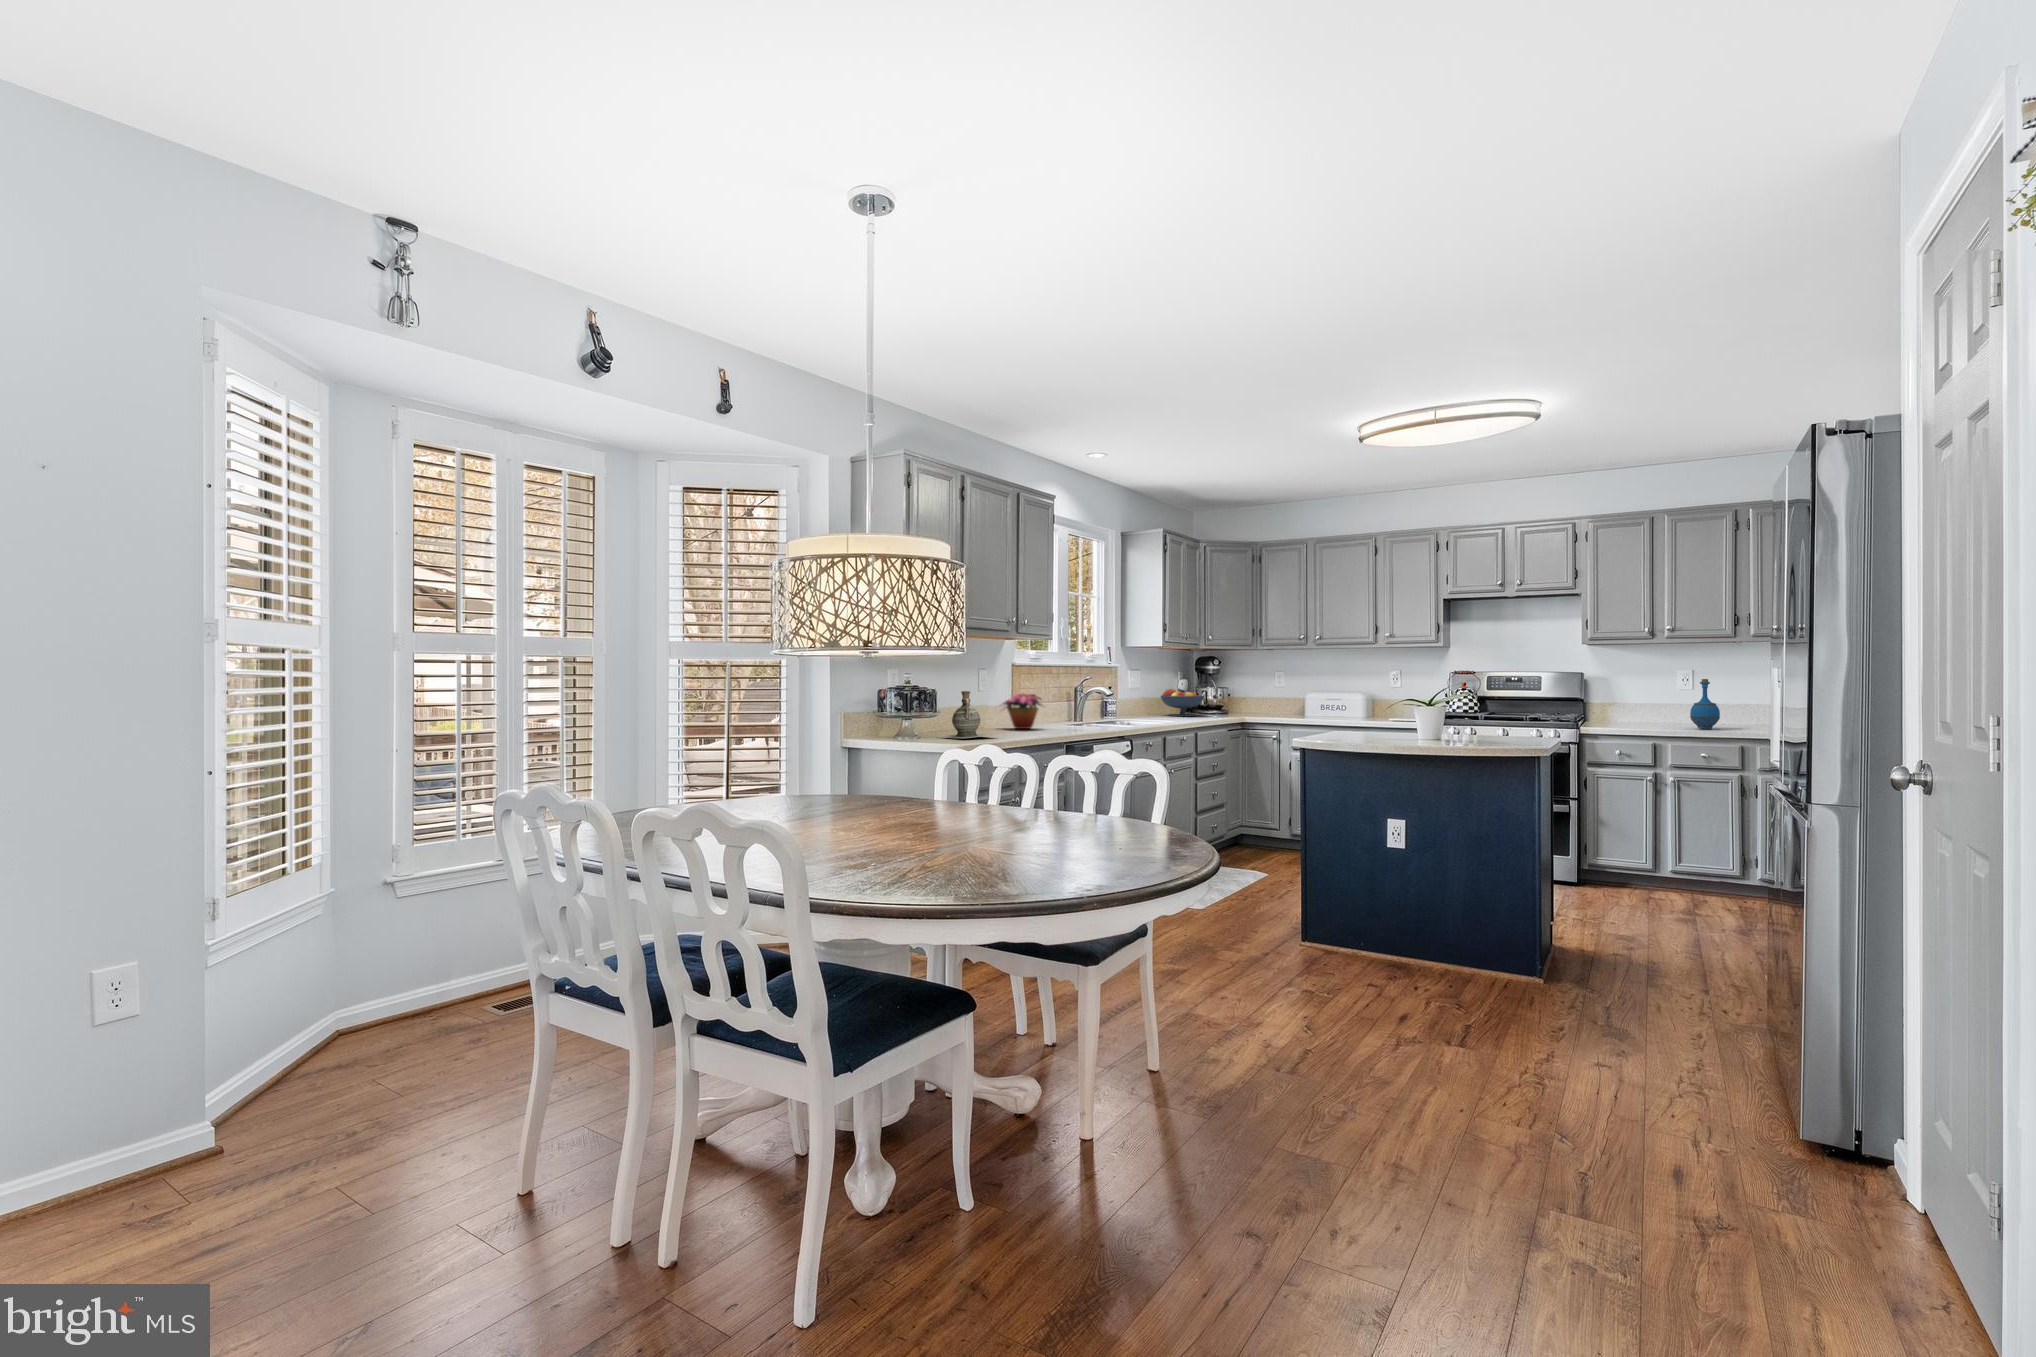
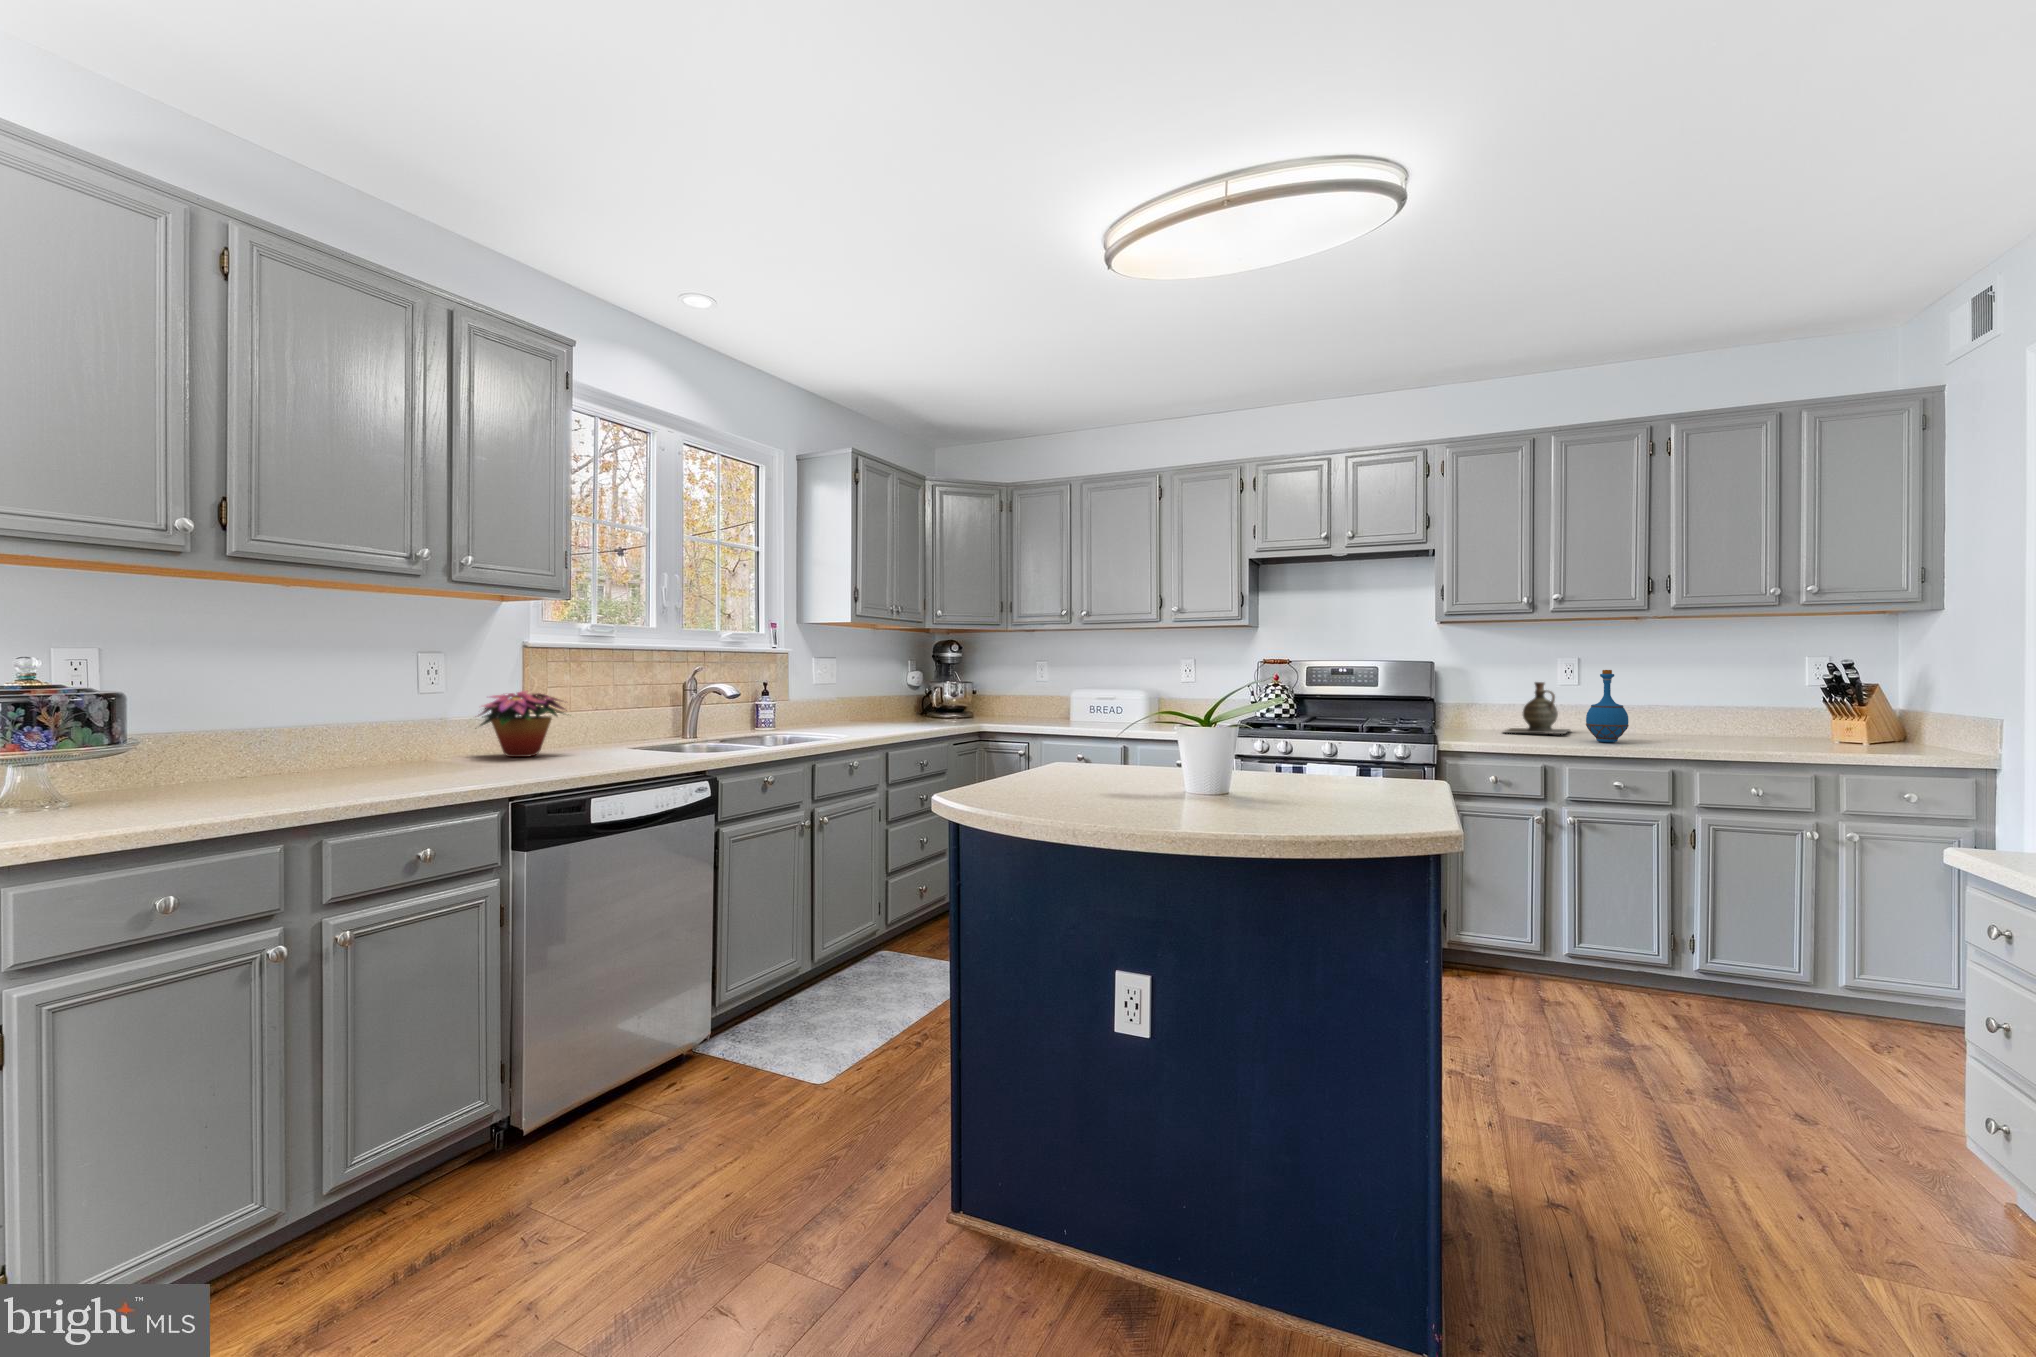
fruit bowl: present [1161,689,1204,716] -> none [866,684,928,723]
ceramic jug: present [936,691,995,738] -> present [1505,682,1570,734]

